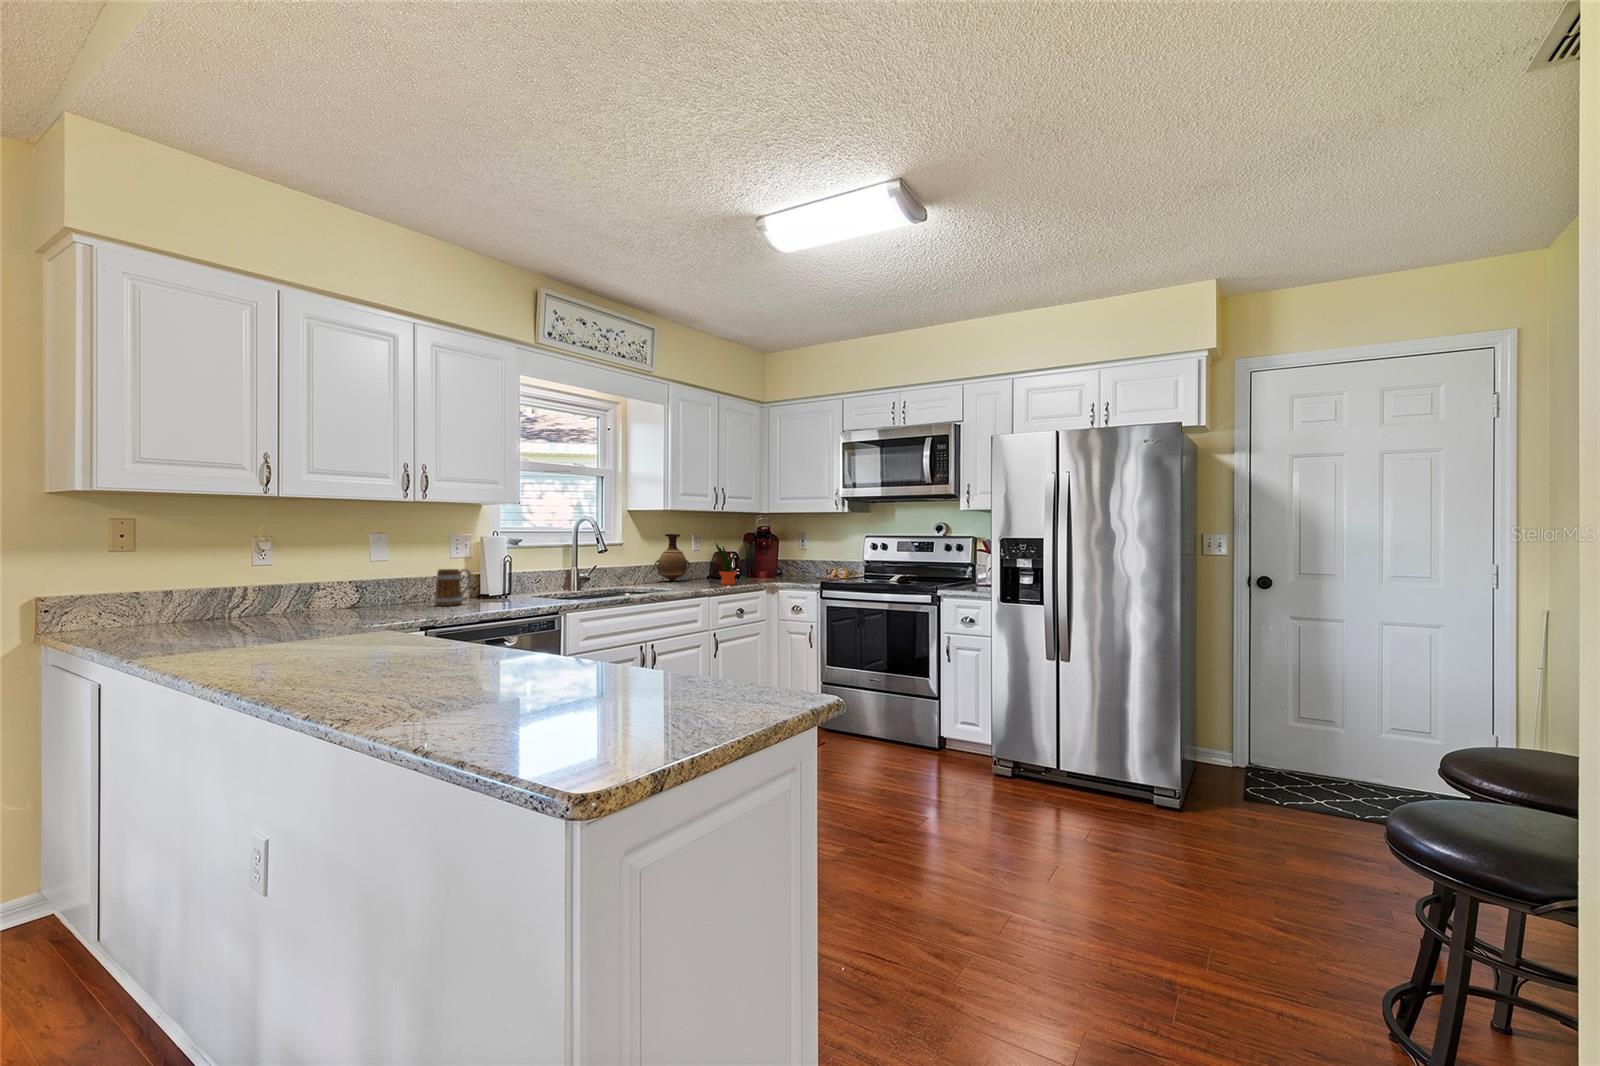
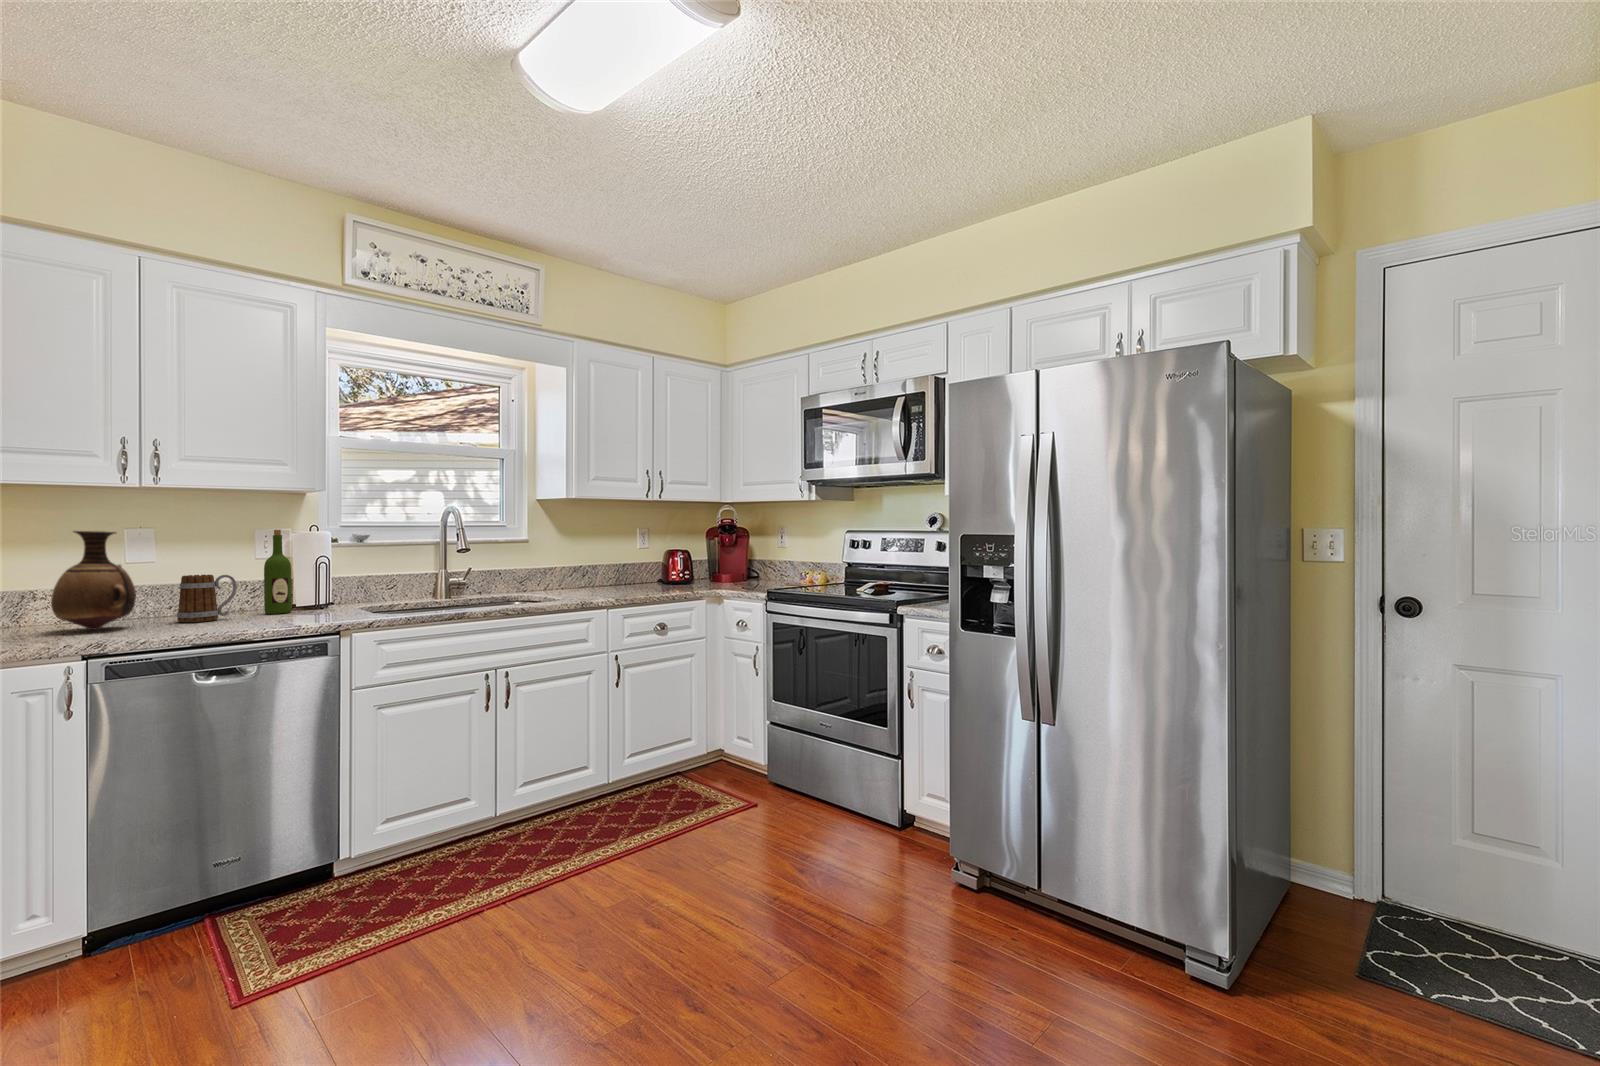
wine bottle: none [479,534,498,600] -> present [264,530,292,614]
vase: present [655,534,690,581] -> present [51,531,136,630]
potted plant: present [716,544,737,585] -> none [629,539,660,593]

